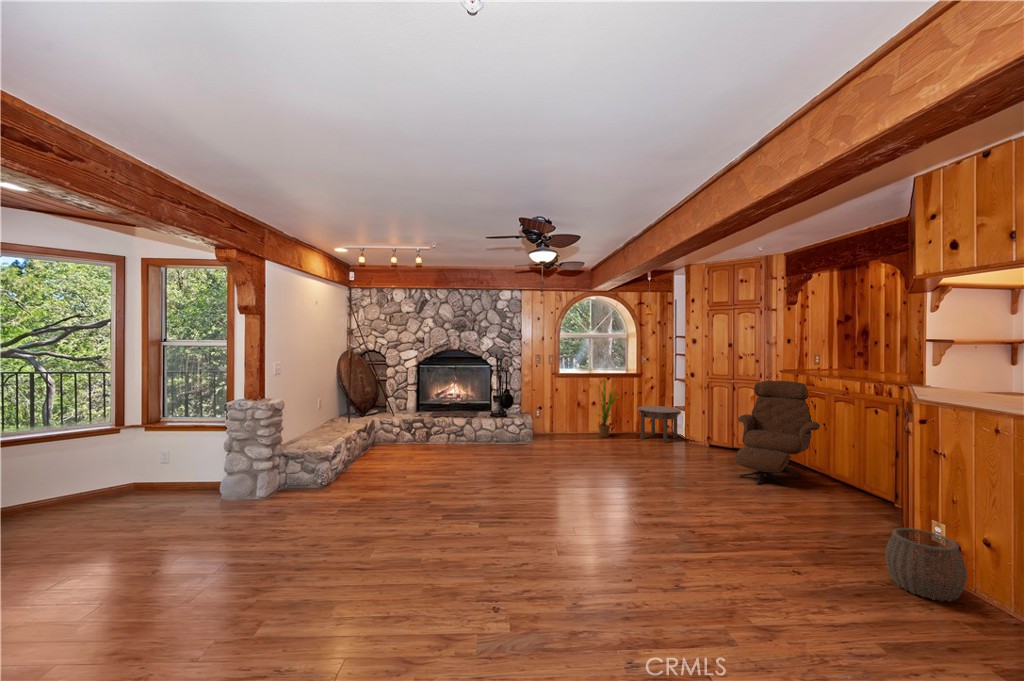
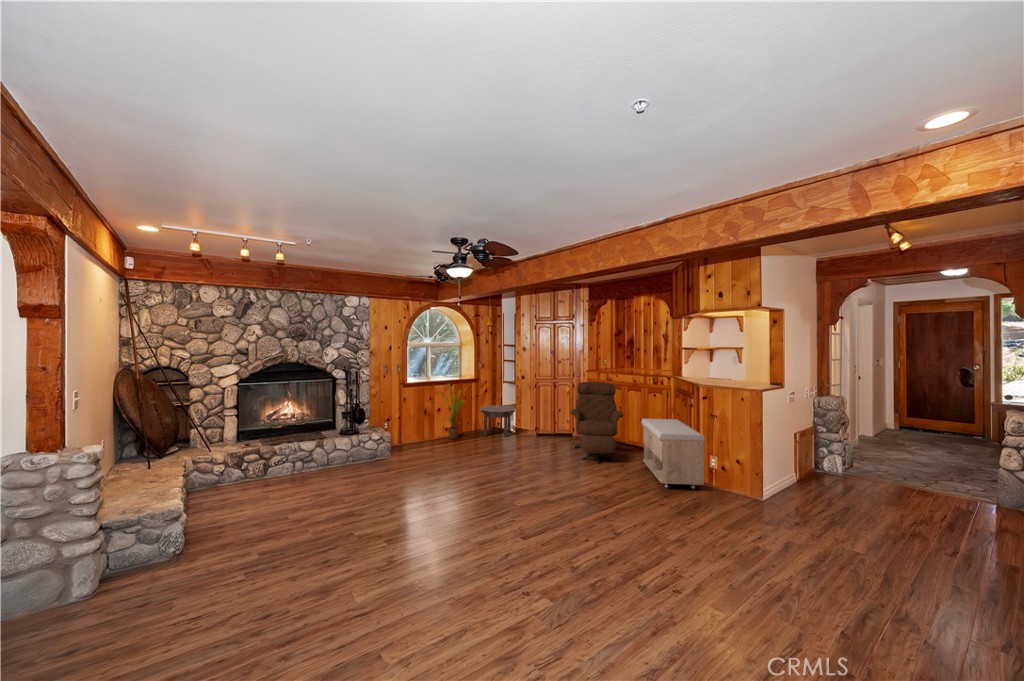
storage bench: none [819,431,900,536] -> present [642,419,705,488]
woven basket: present [885,528,967,601] -> none [721,484,766,528]

